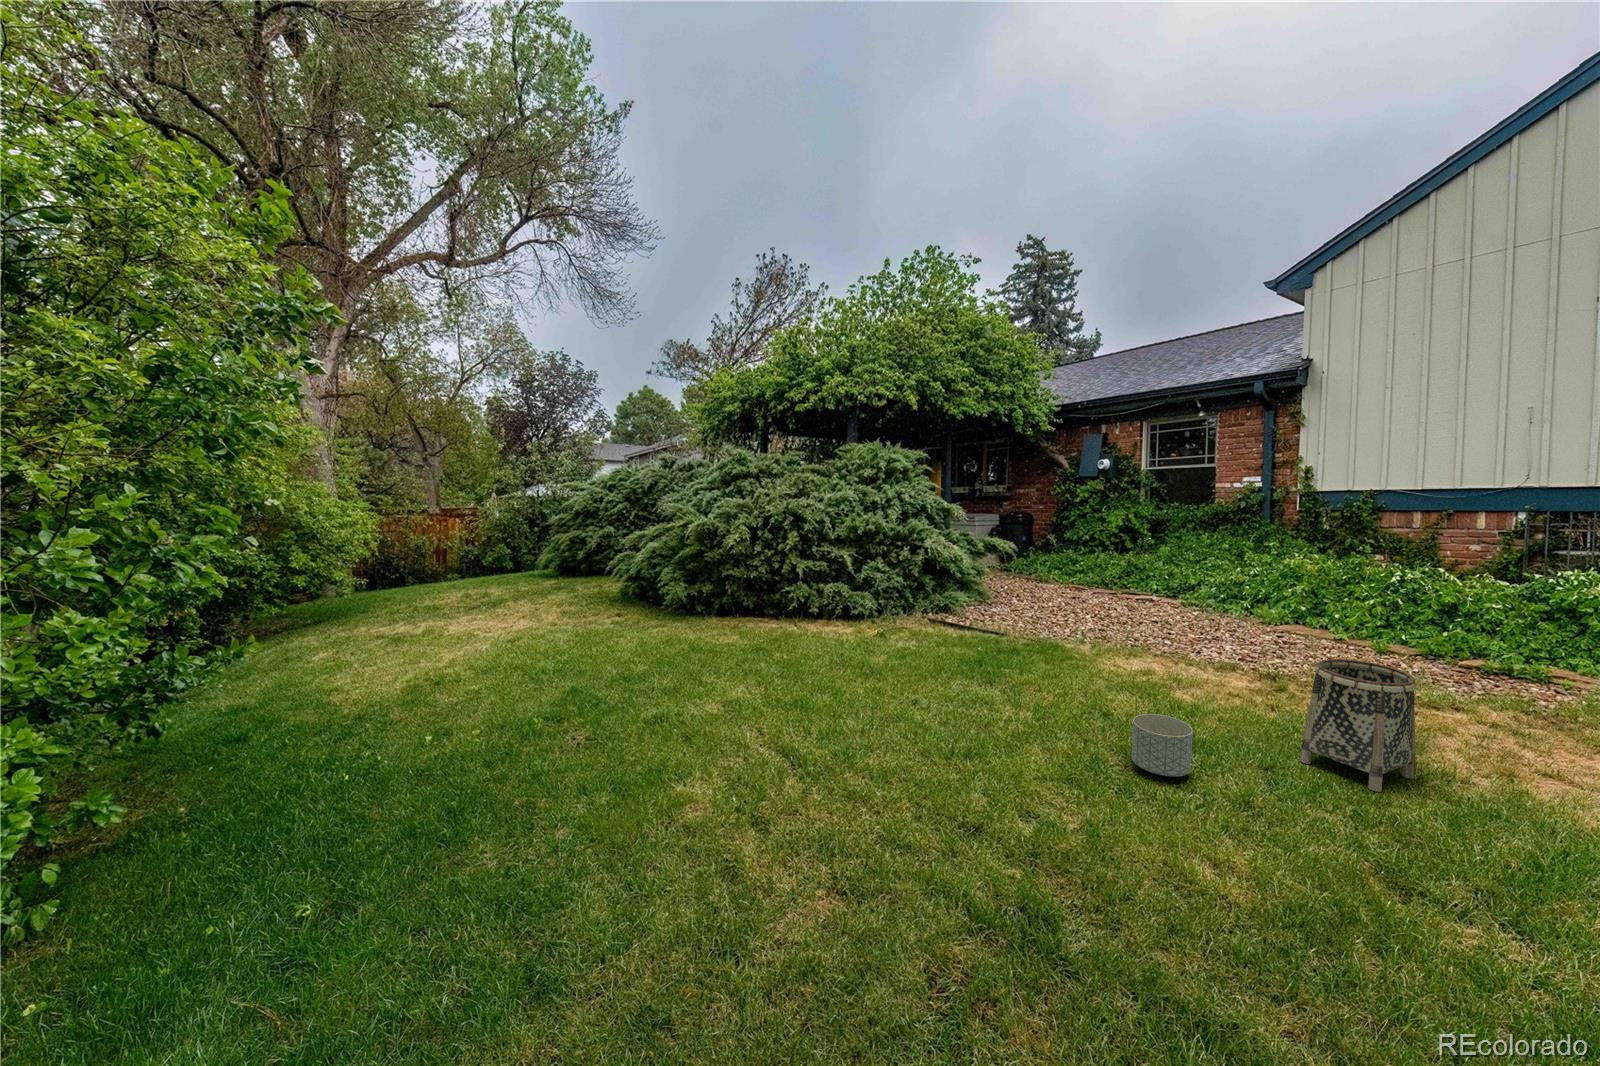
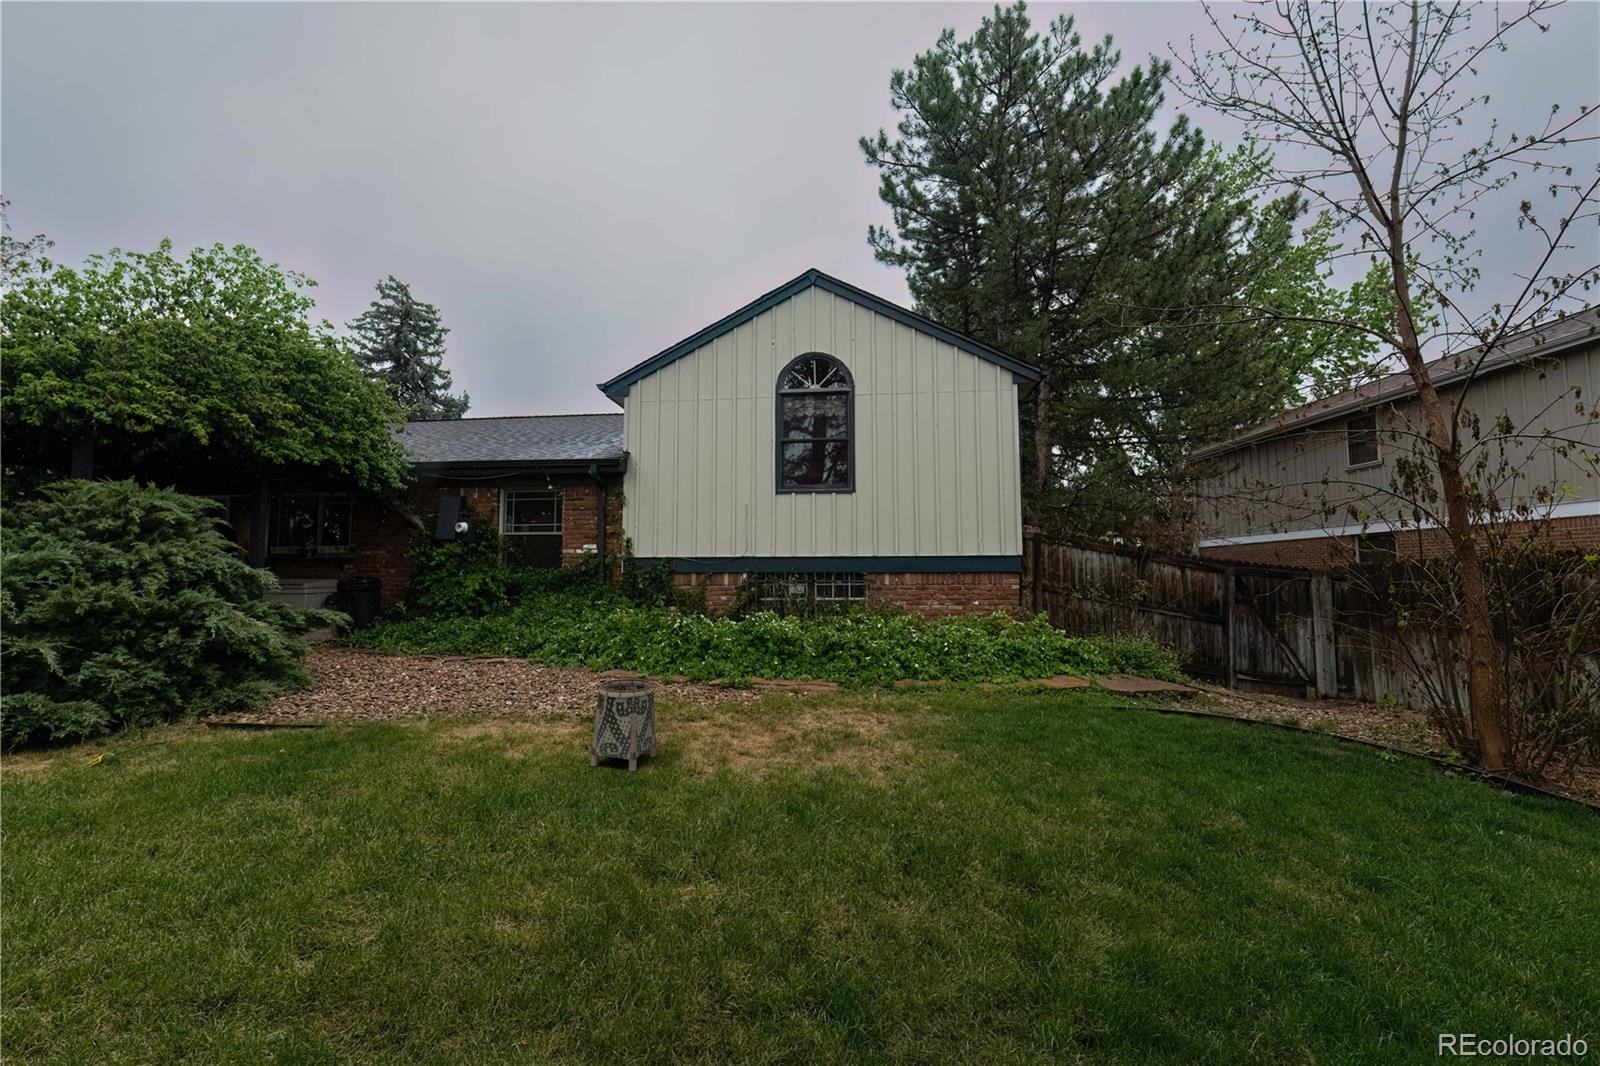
planter: present [1131,714,1193,777] -> none [454,754,507,811]

